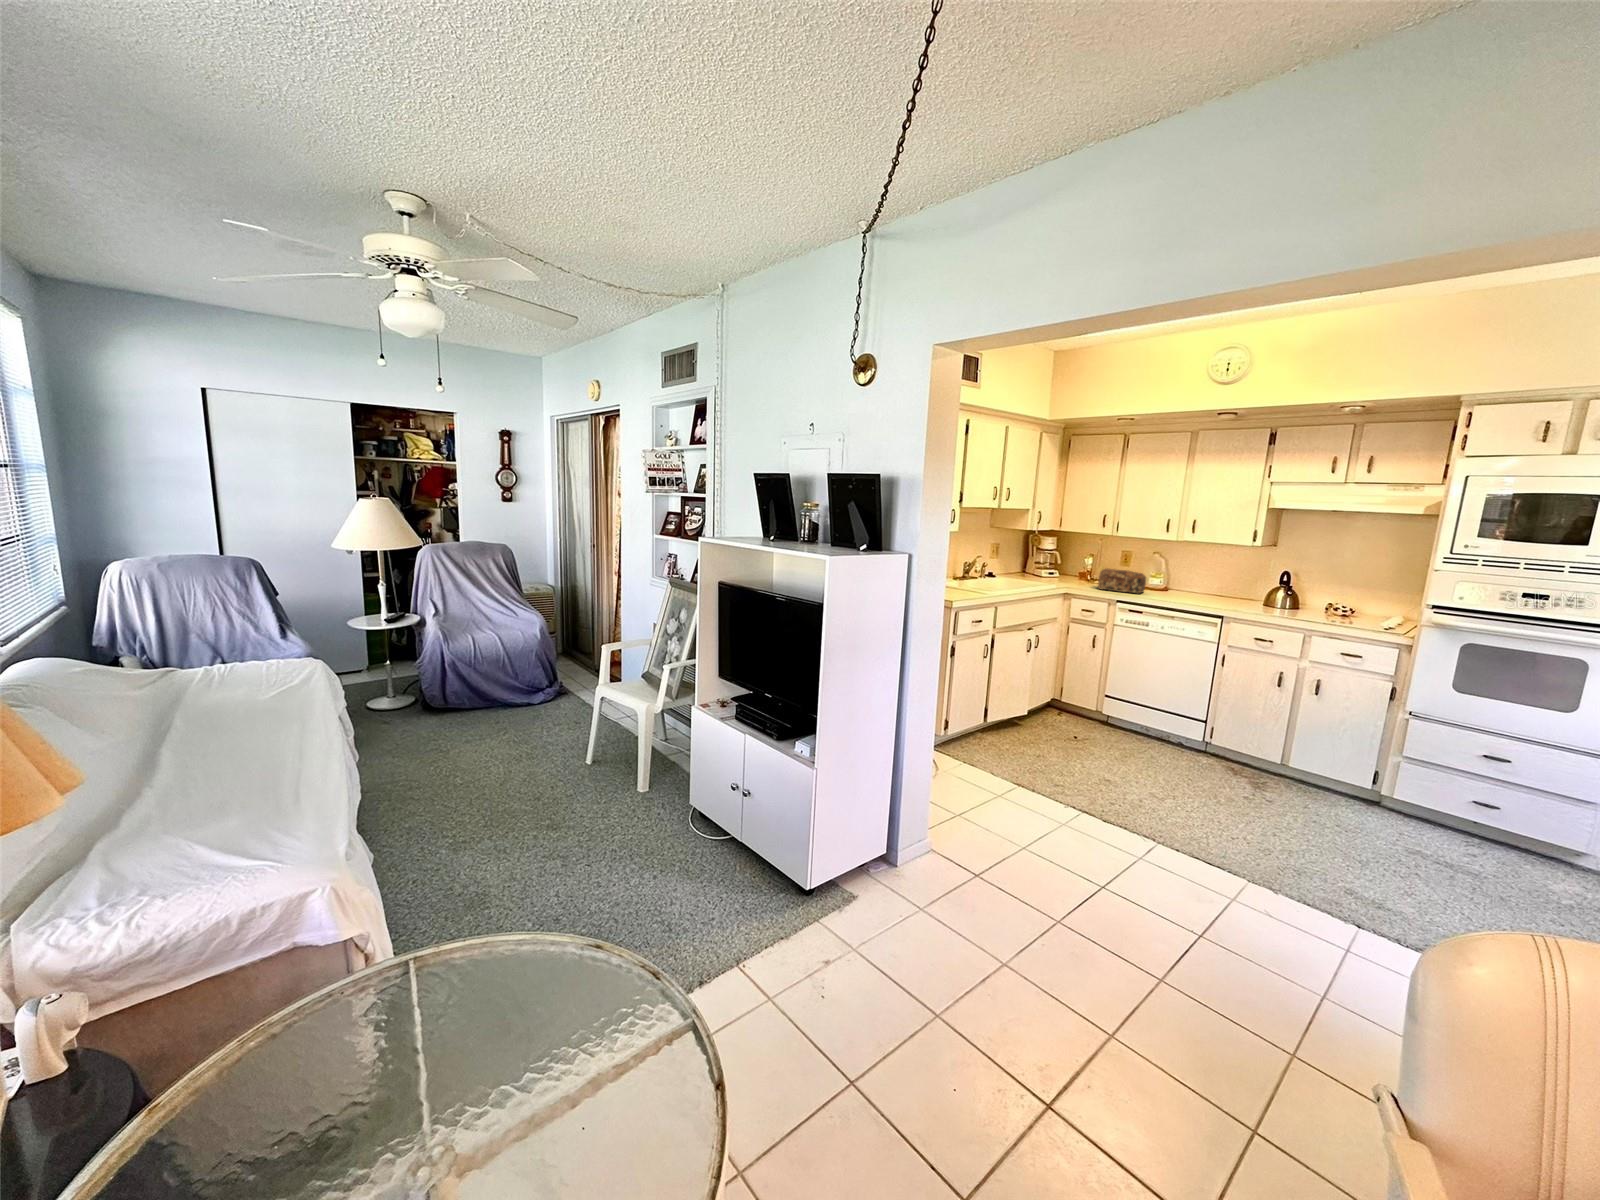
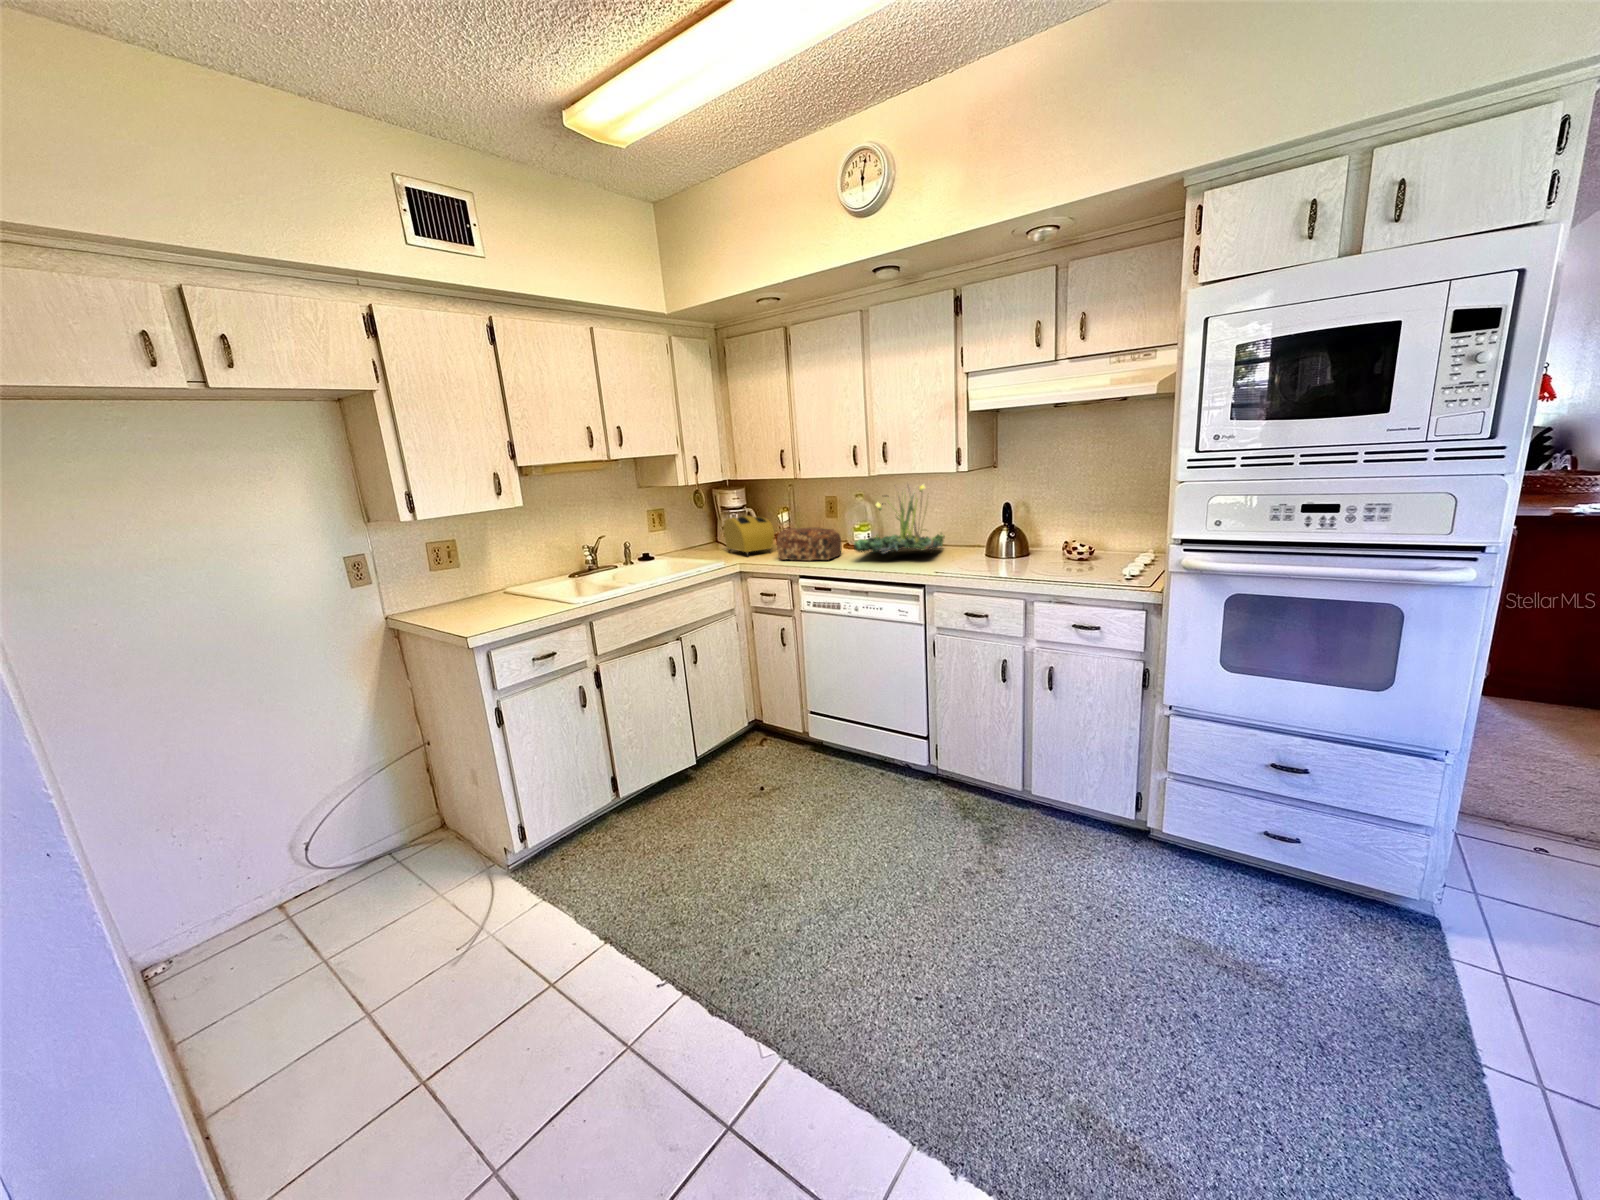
plant: none [1164,548,1228,598] -> present [854,484,944,554]
toaster: none [1046,556,1088,585] -> present [723,516,774,555]

